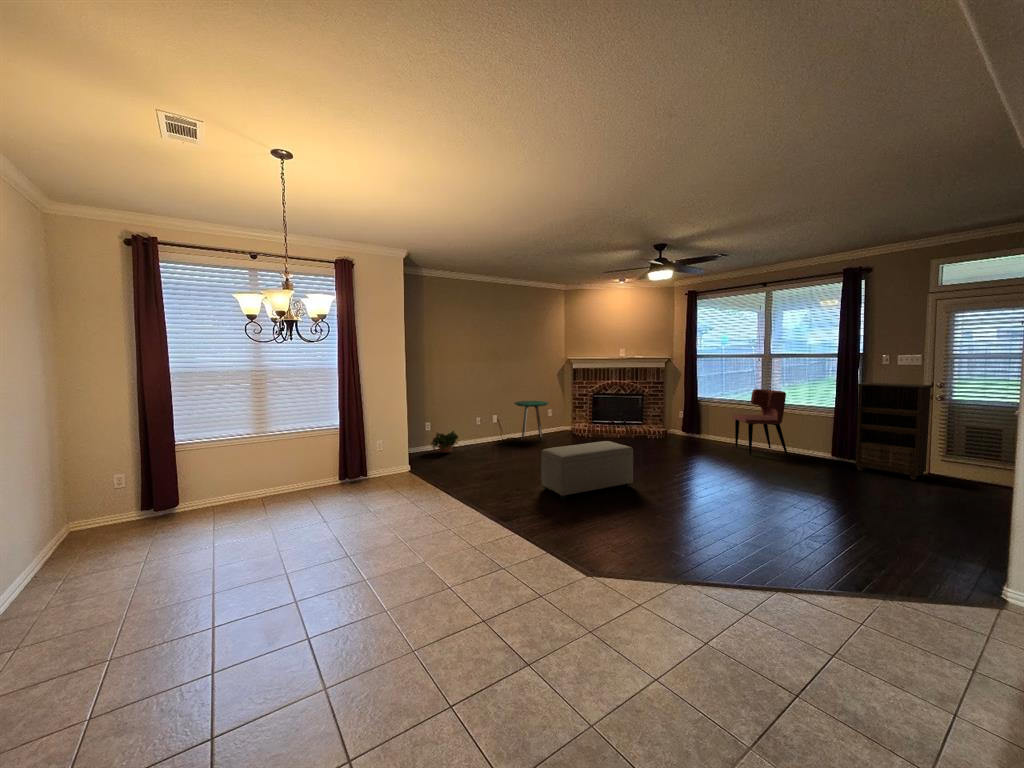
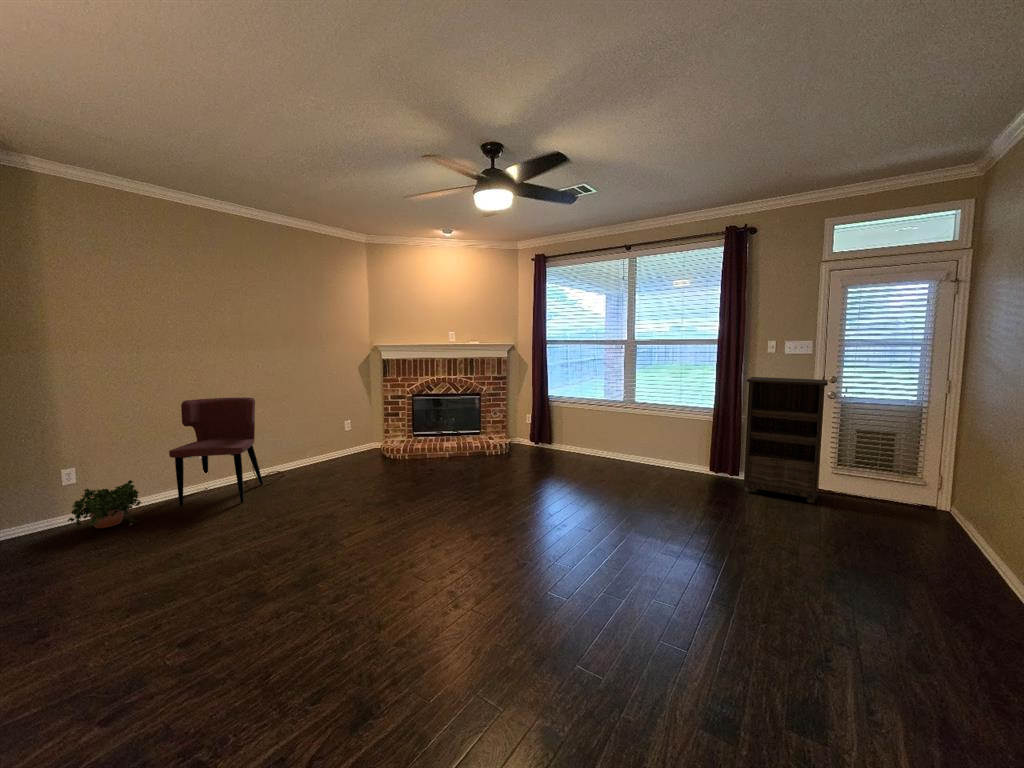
dining chair: present [732,389,788,456] -> present [169,398,263,507]
side table: present [515,401,549,440] -> none [276,410,337,477]
ottoman: present [541,441,633,499] -> none [255,496,454,663]

